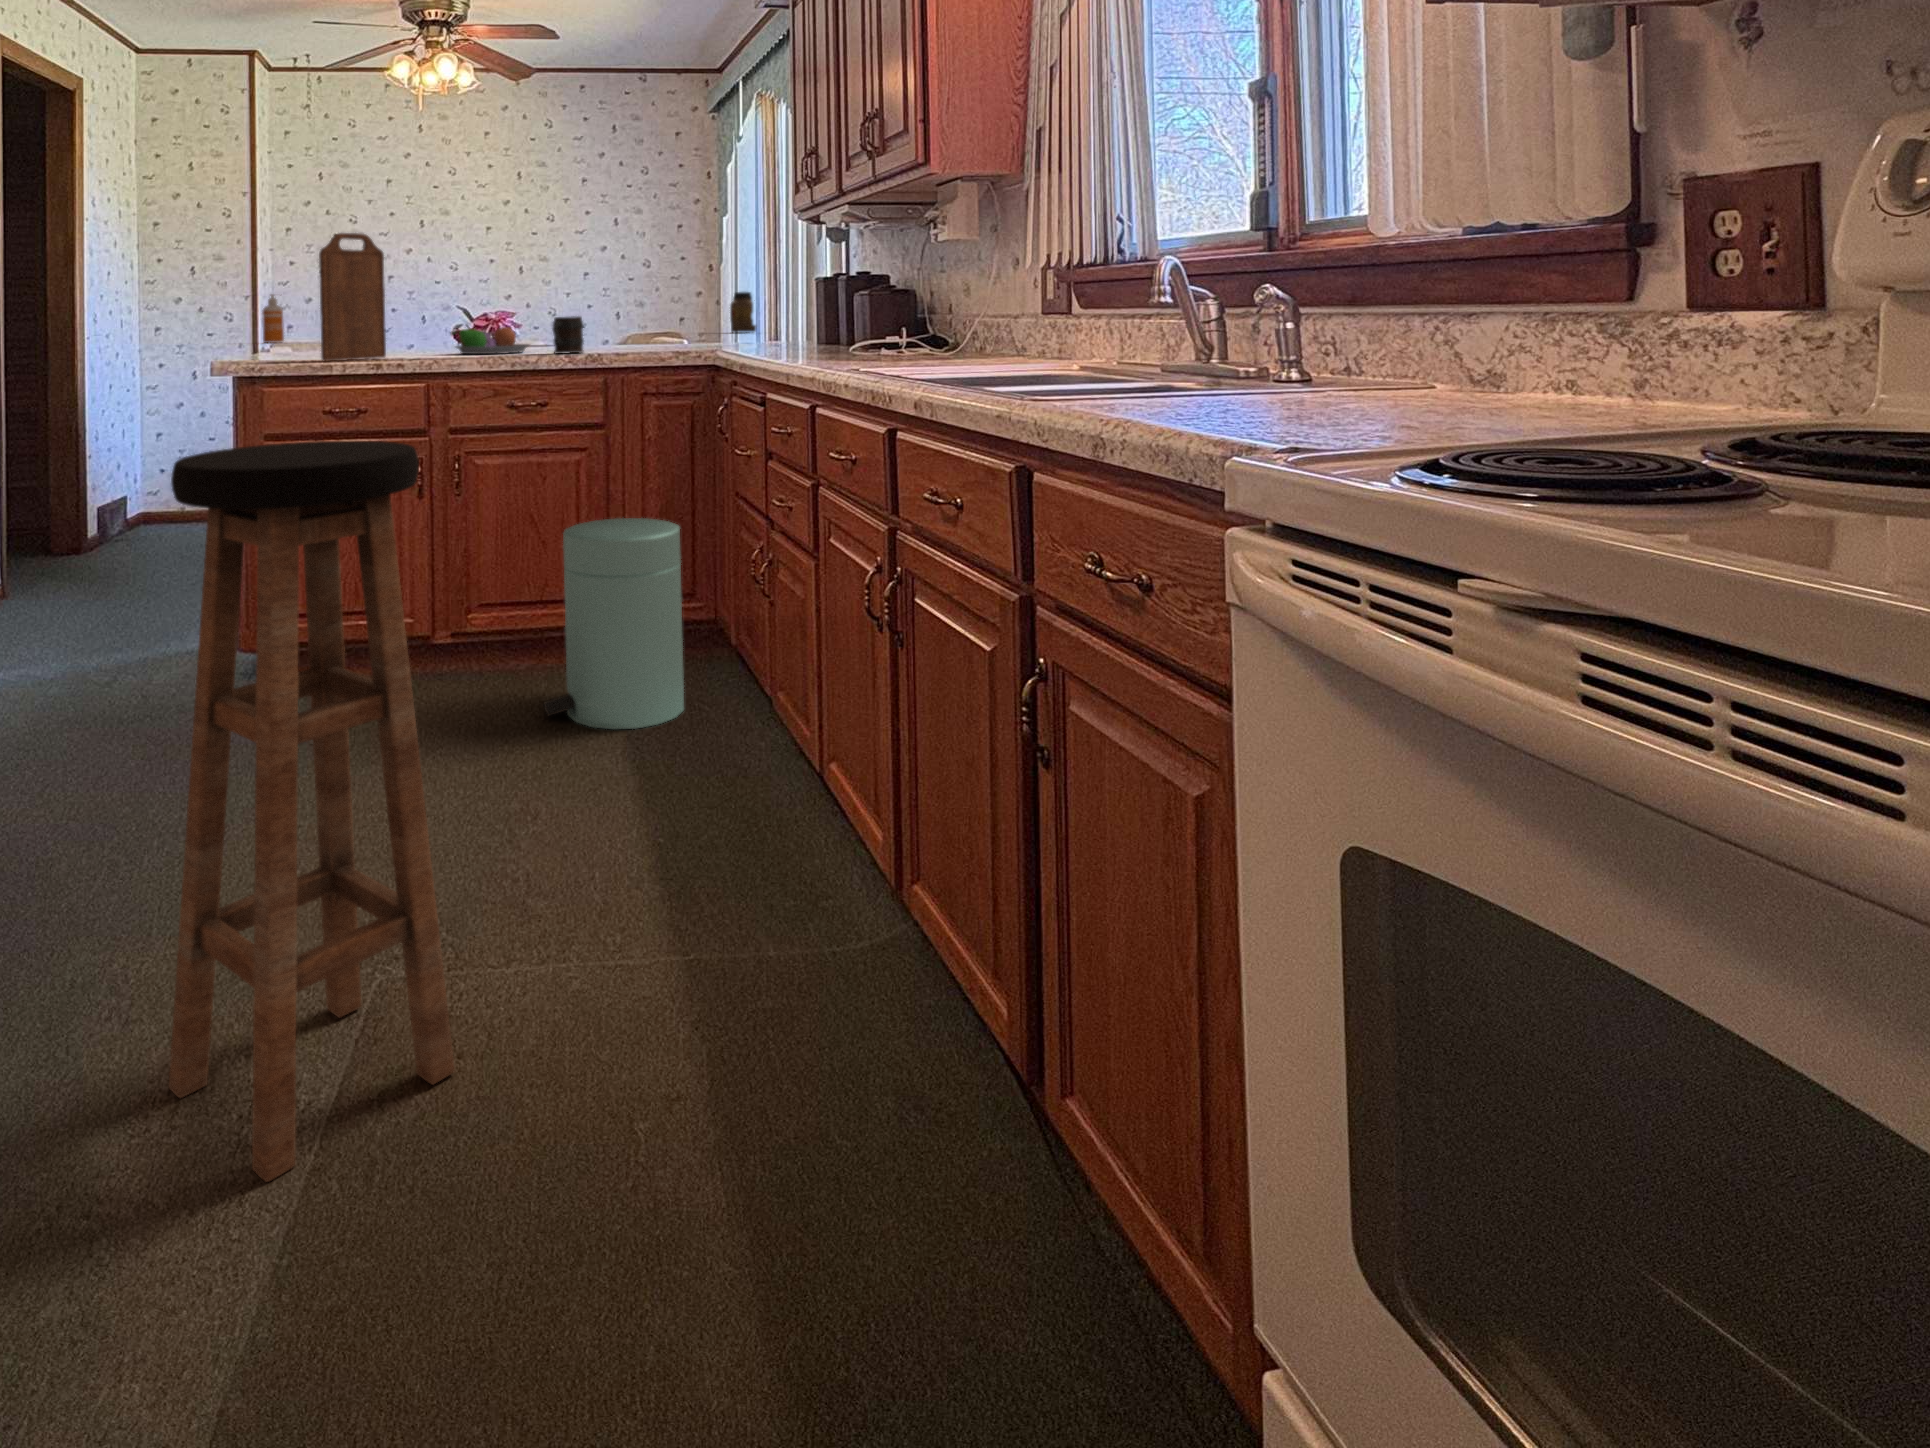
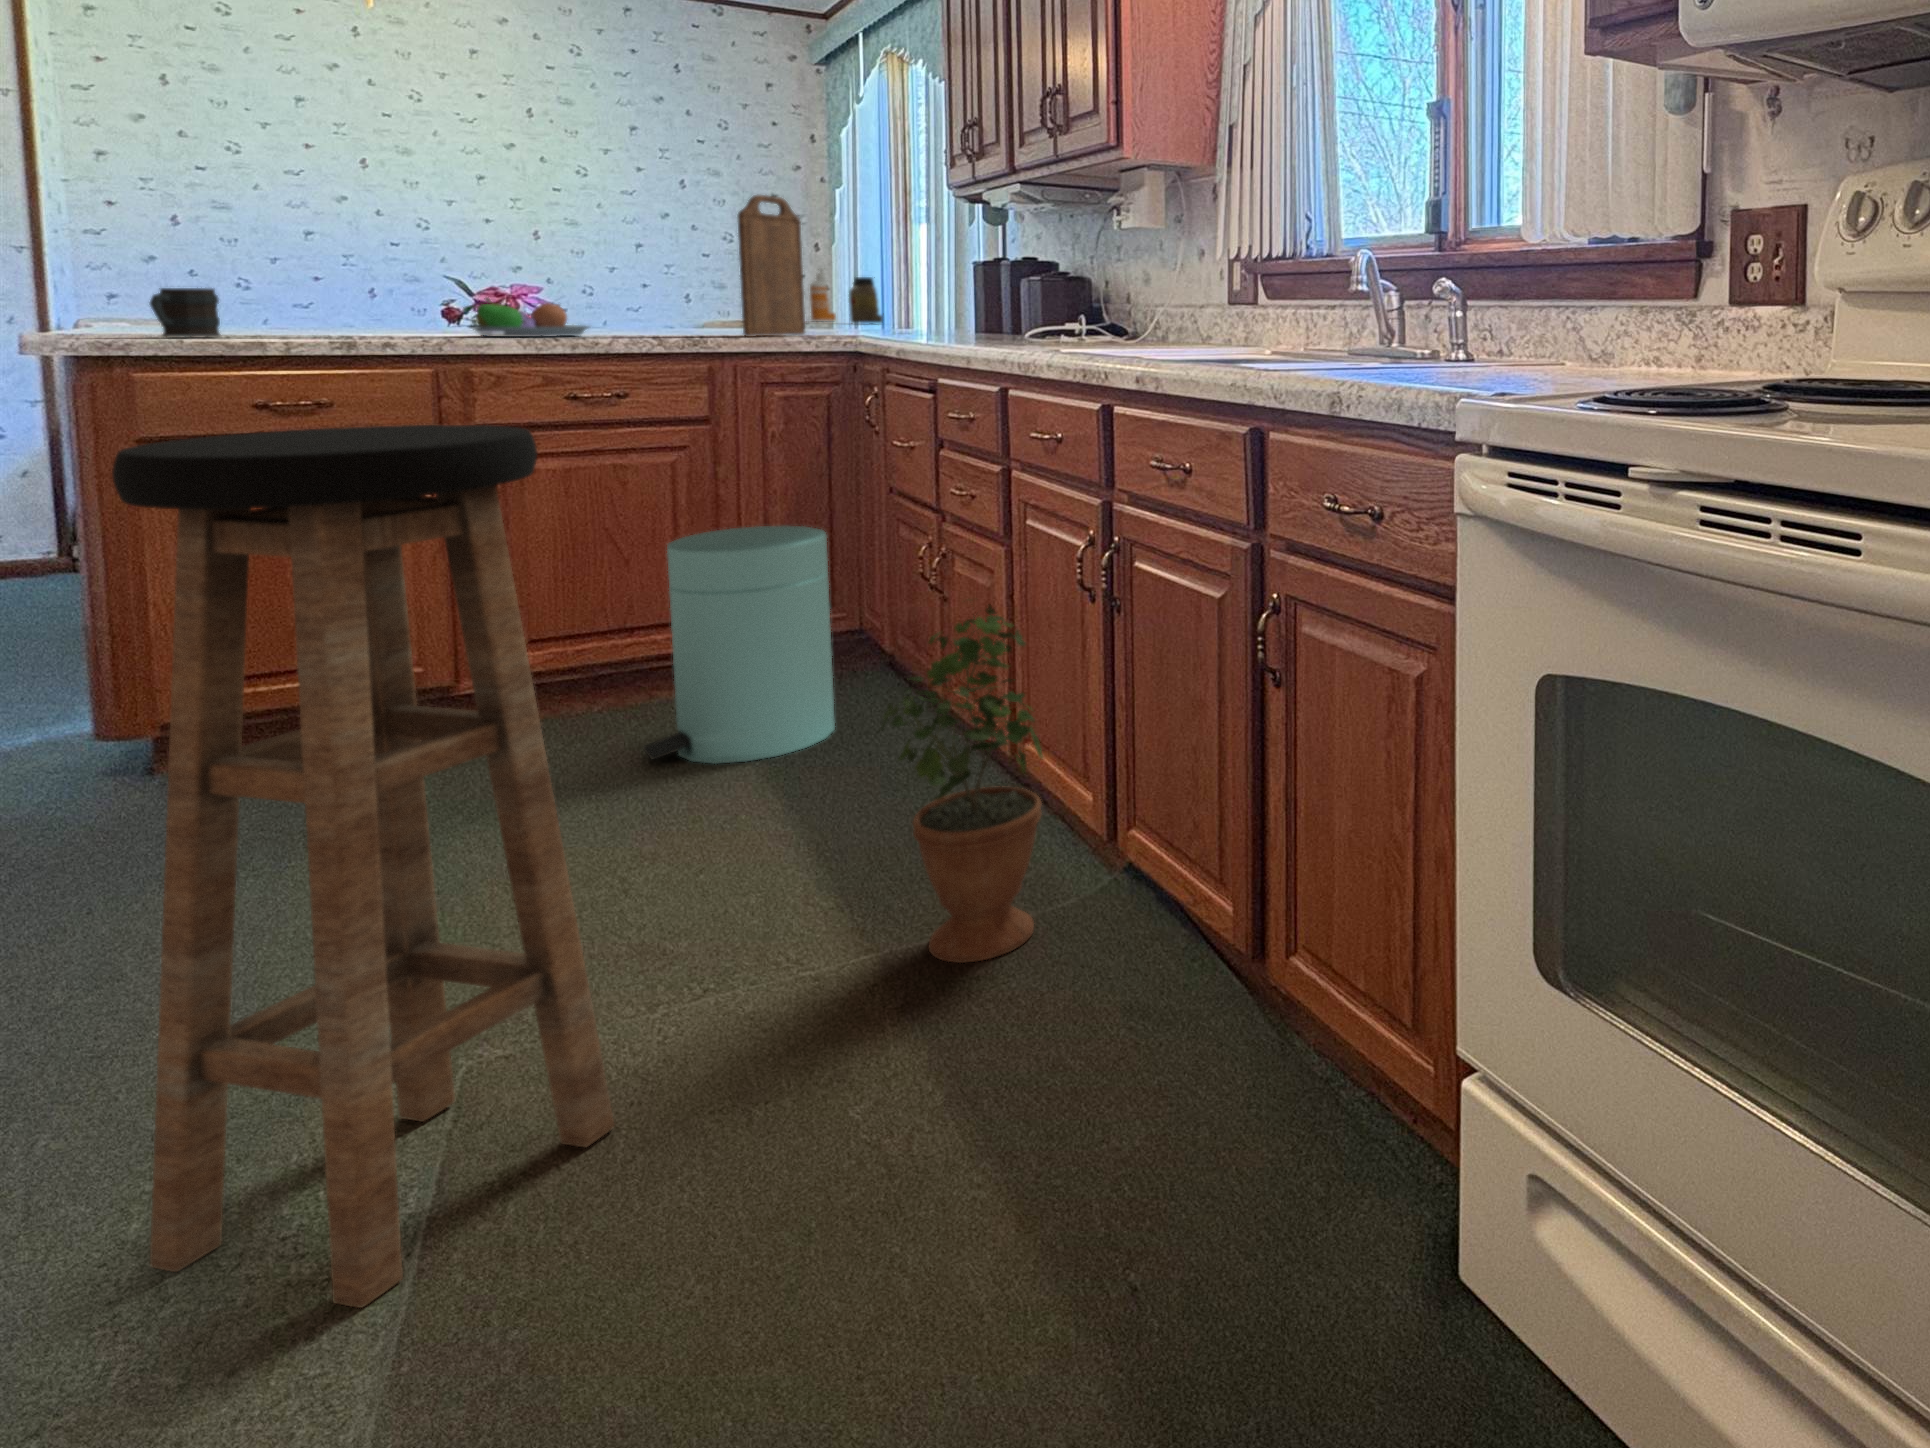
cutting board: present [319,233,386,361] -> present [738,195,805,337]
soap dispenser: present [262,294,284,343] -> present [810,268,836,322]
mug: present [552,316,584,354] -> present [150,288,220,337]
potted plant: none [682,615,828,989] -> present [881,605,1043,963]

